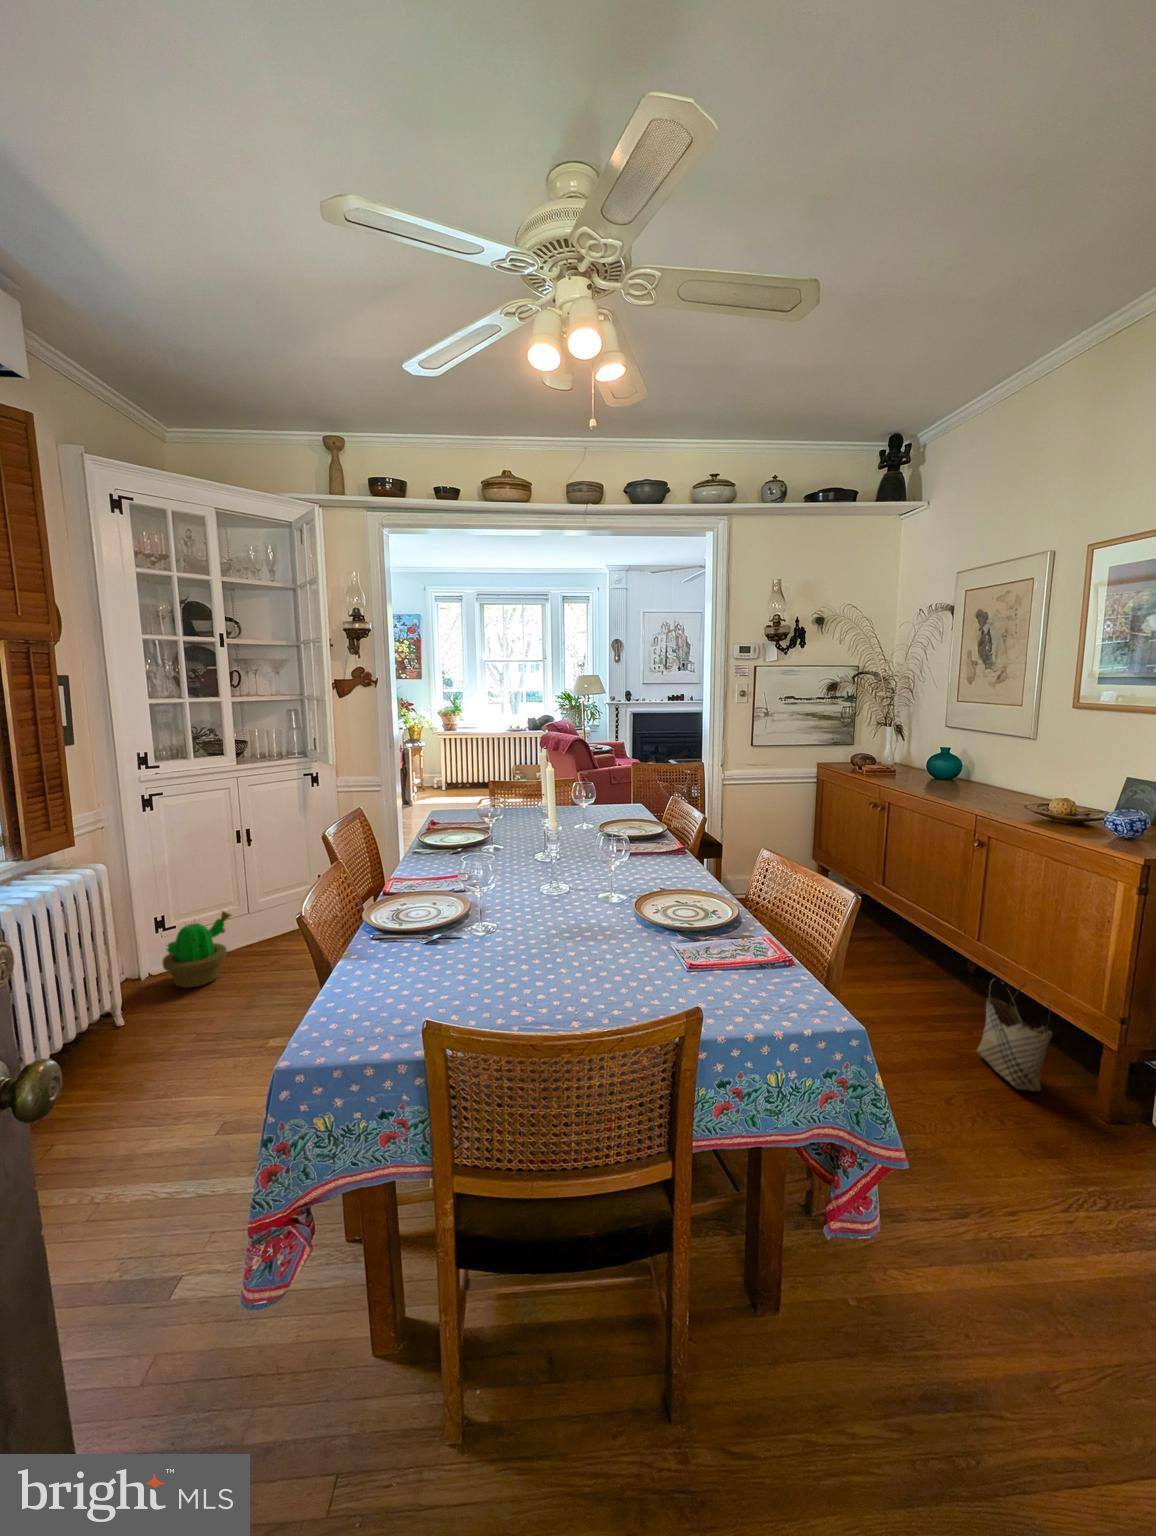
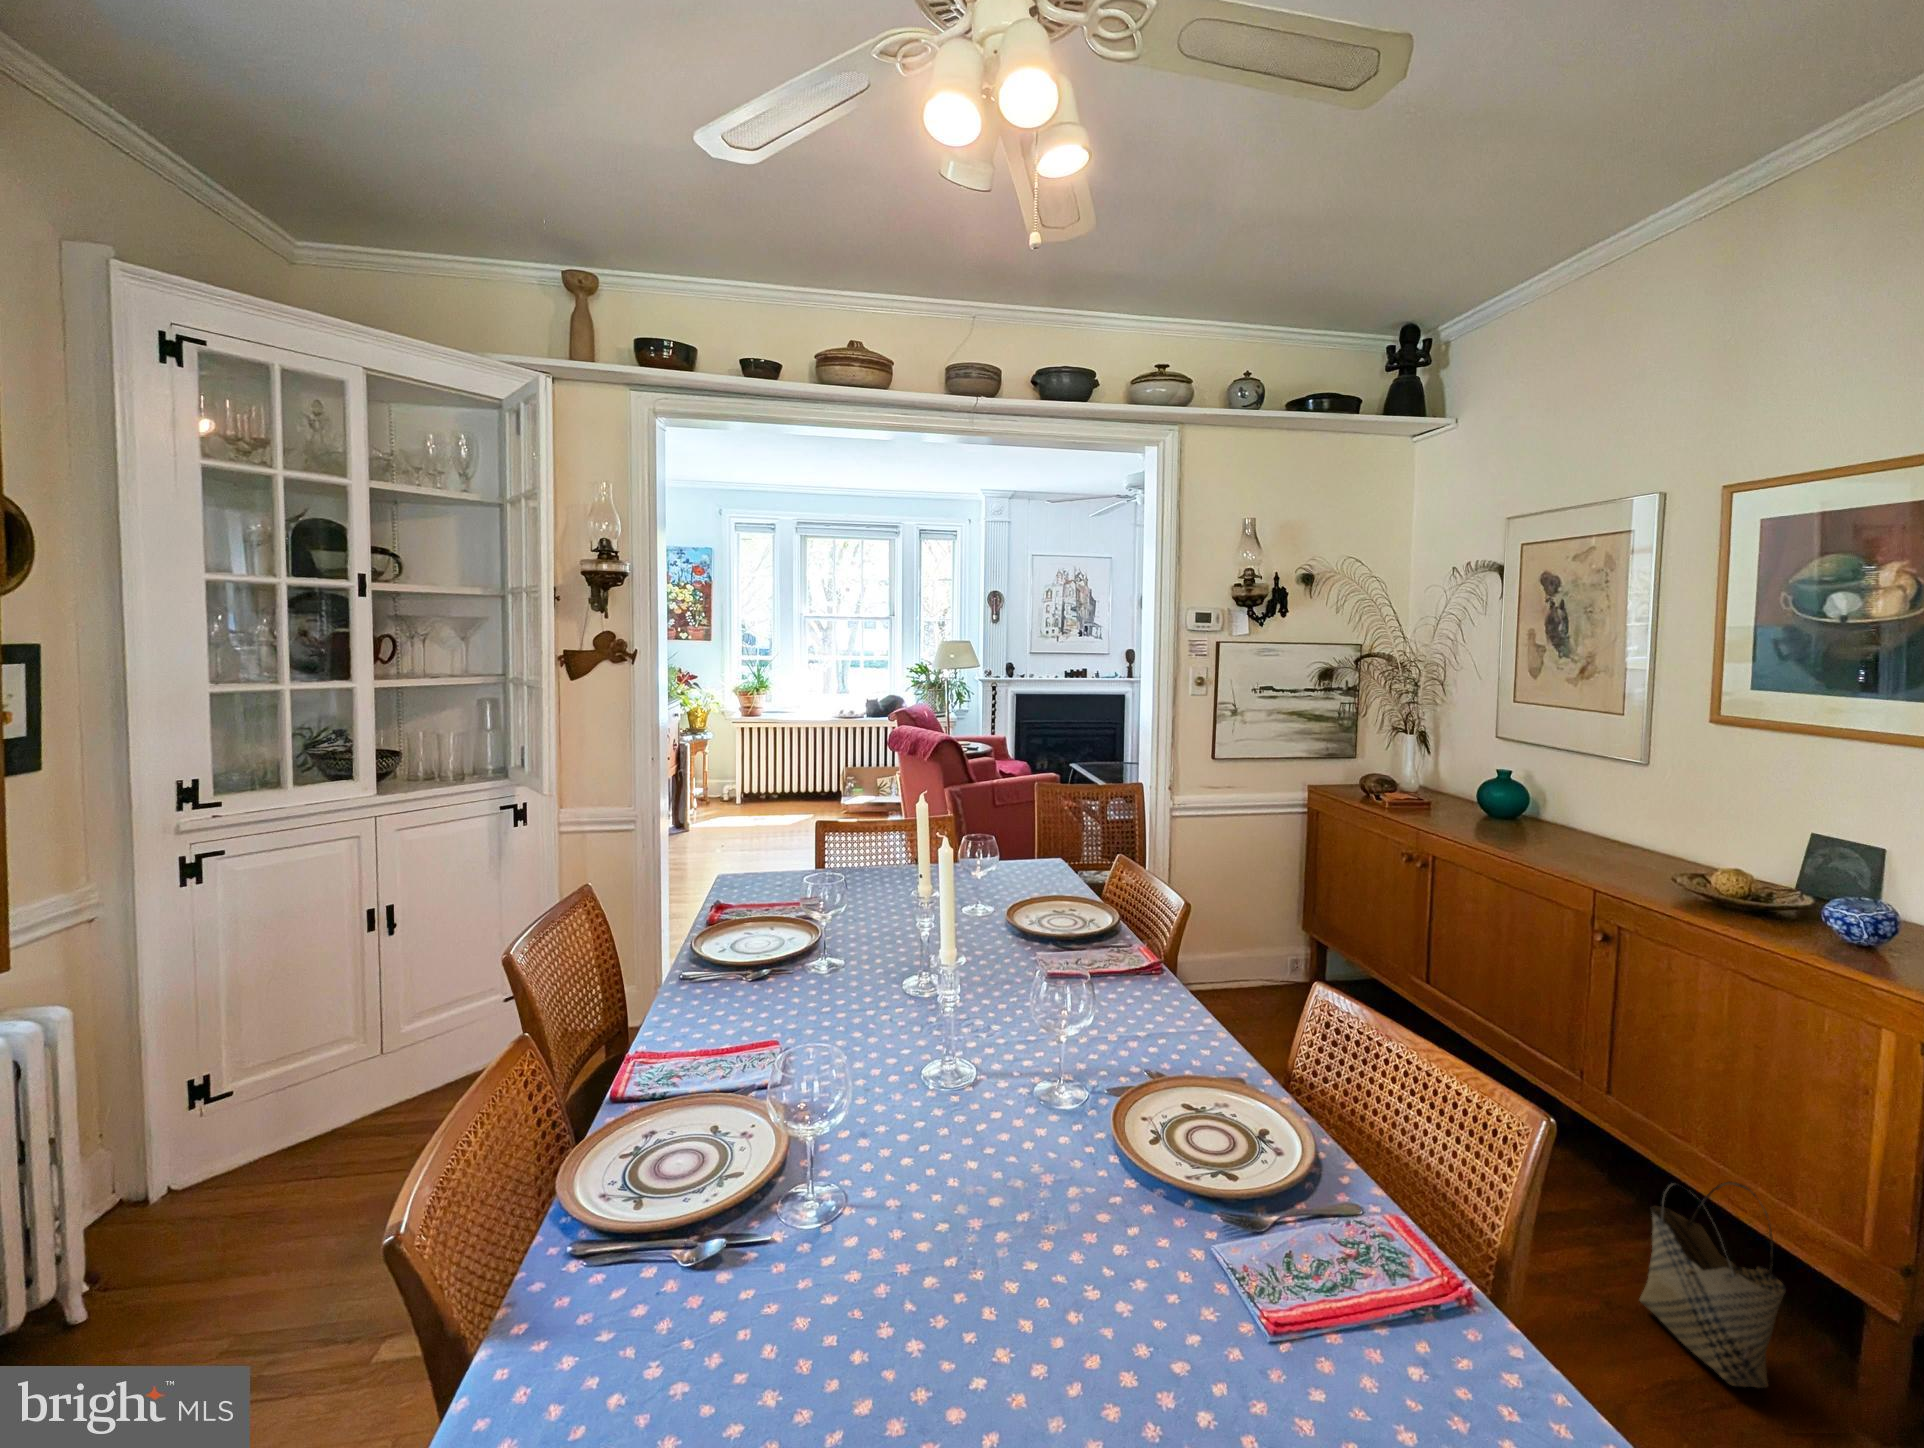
decorative plant: present [163,911,231,988] -> none [190,1062,347,1221]

